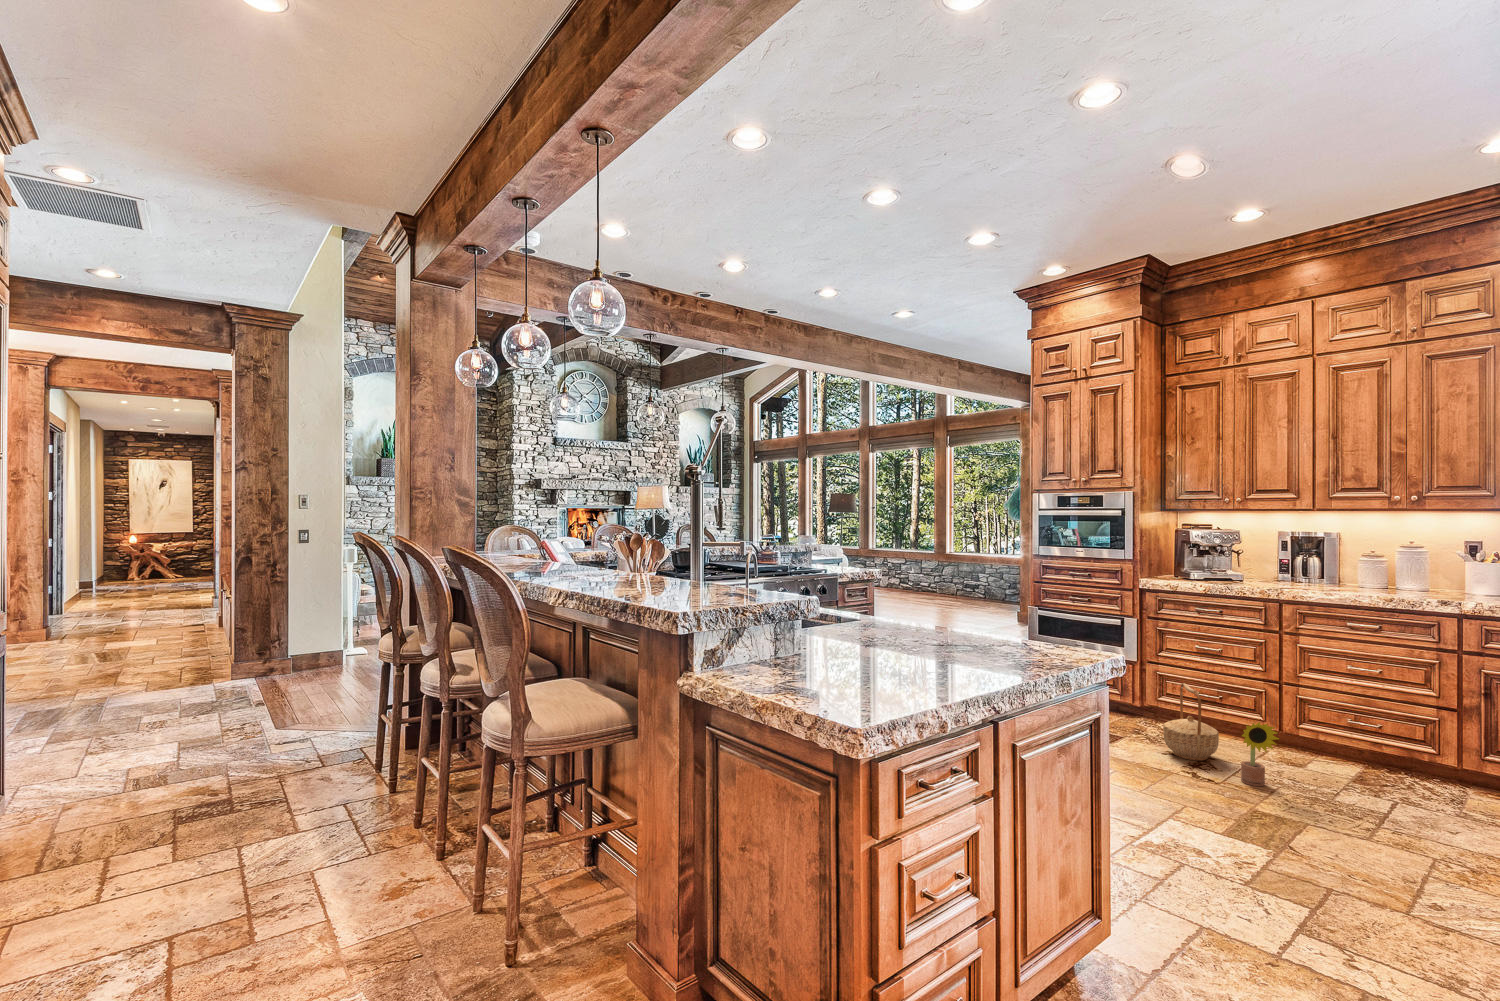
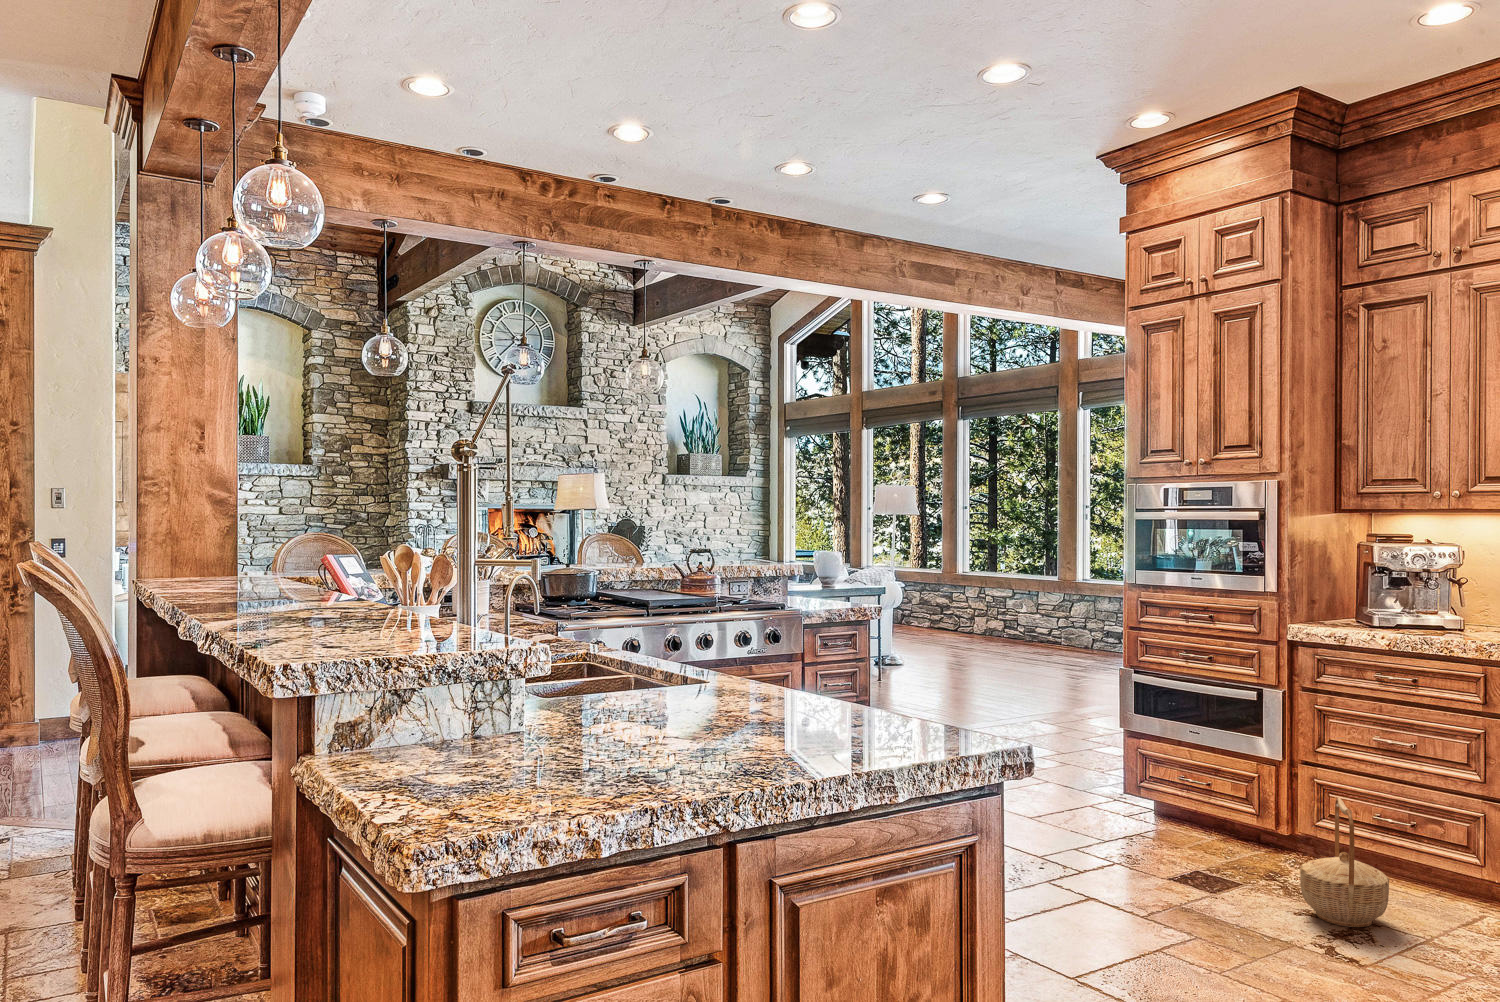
decorative plant: present [1241,722,1279,786] -> none [1403,865,1468,973]

